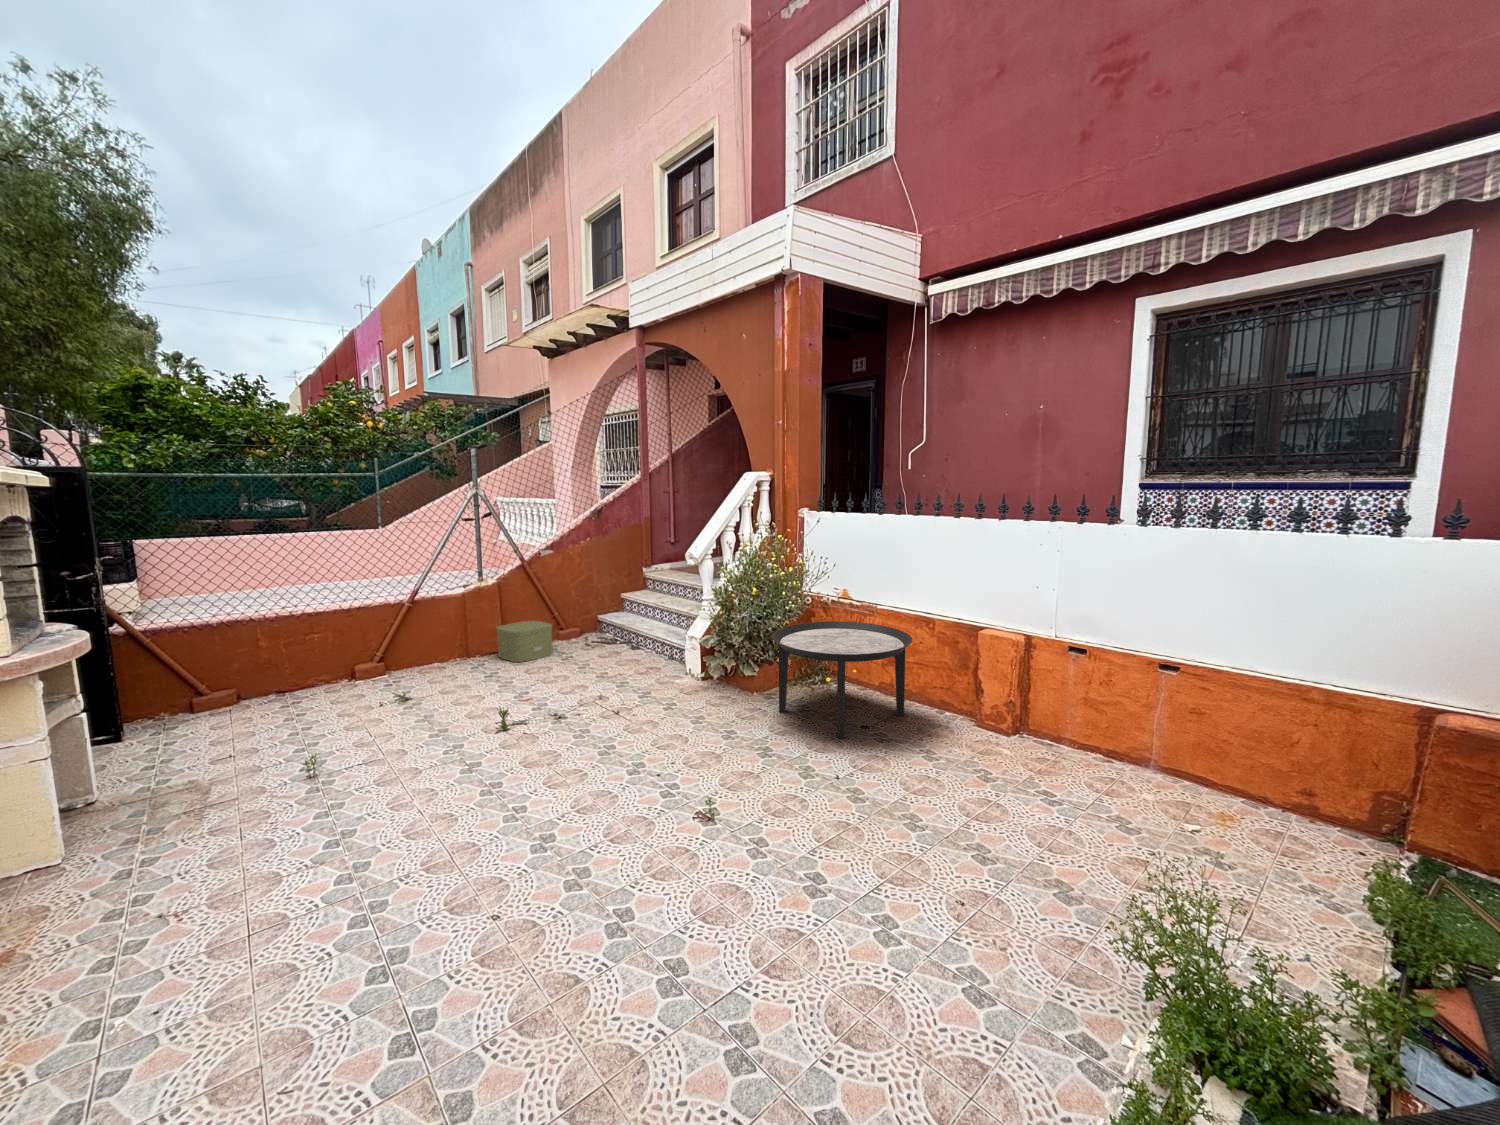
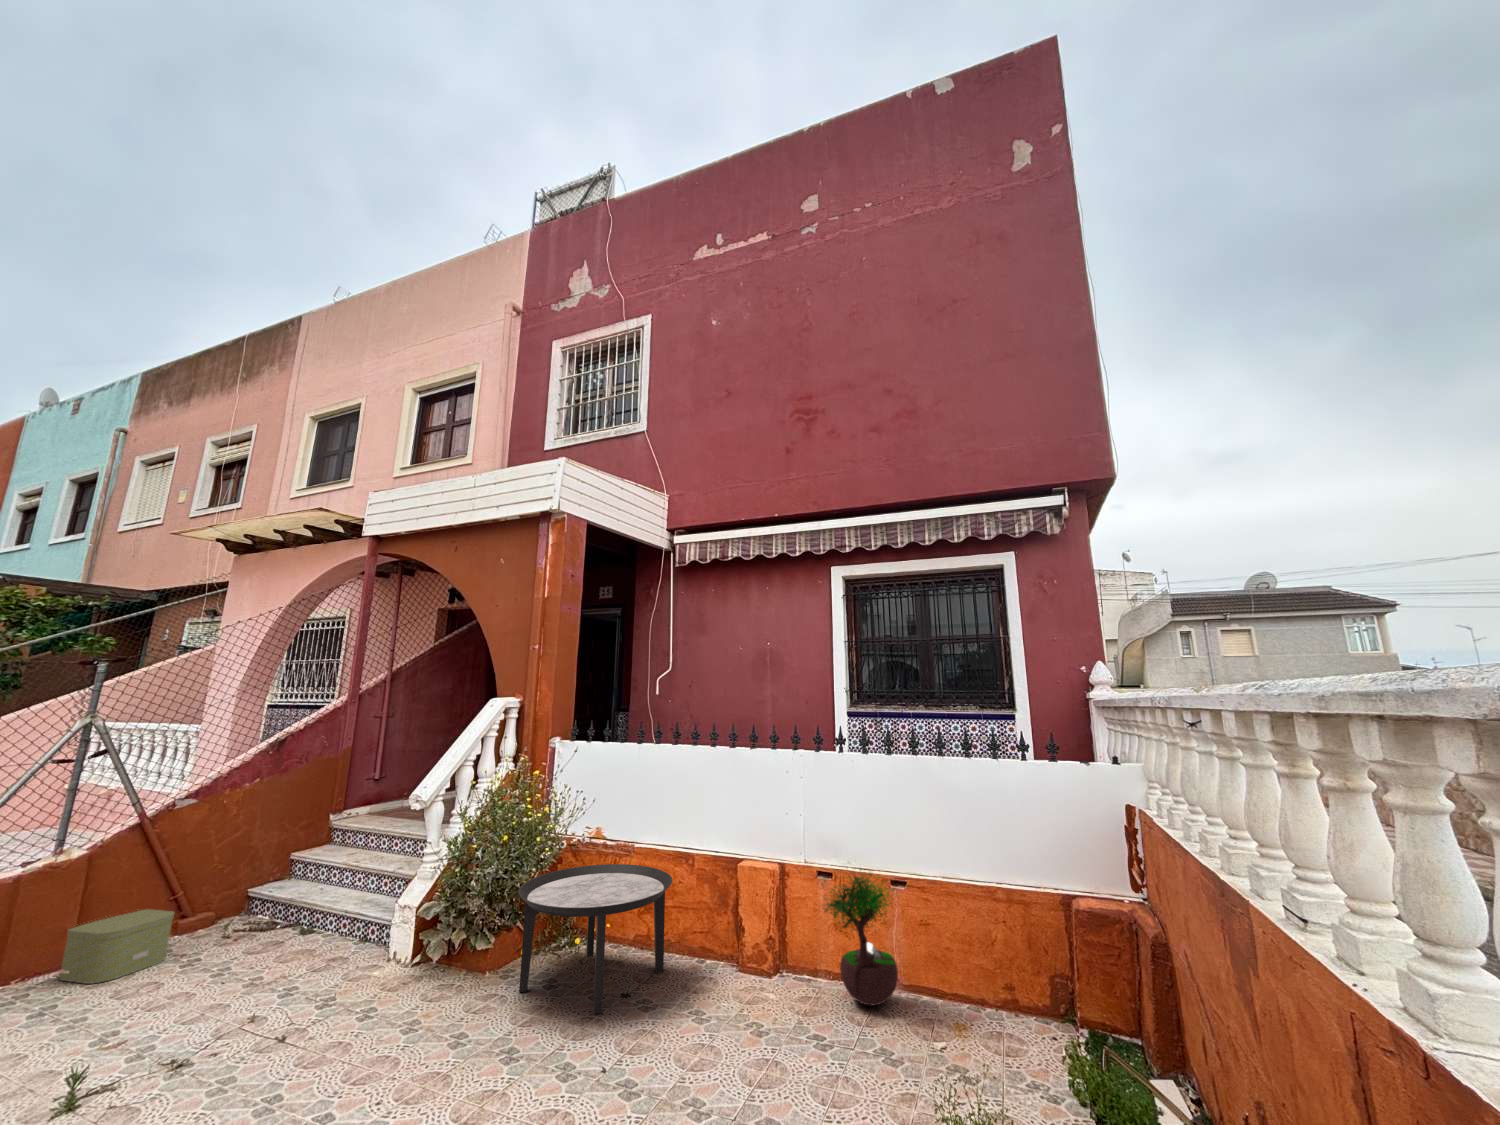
potted tree: none [1069,641,1168,781] -> present [825,872,898,1006]

